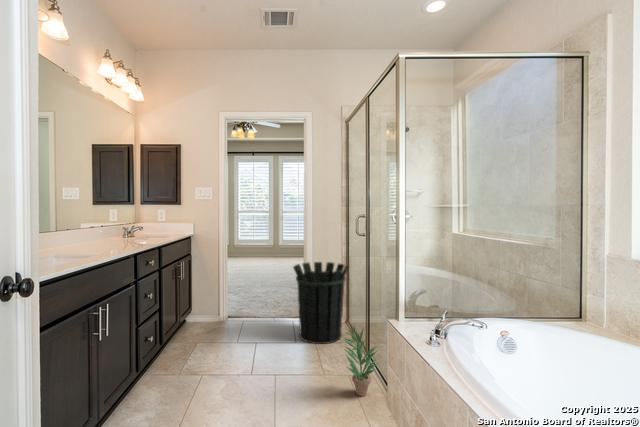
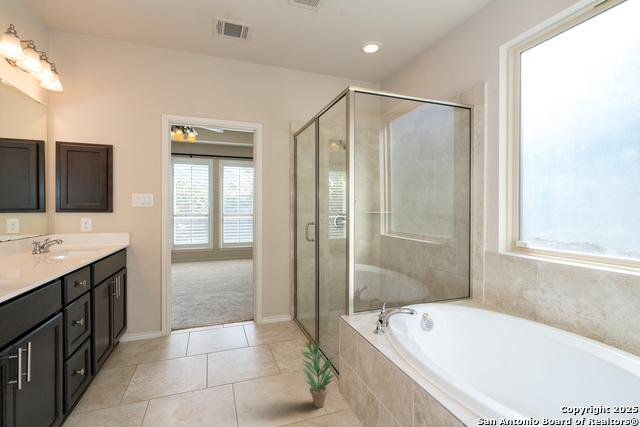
waste bin: present [293,262,349,344] -> none [242,270,299,354]

